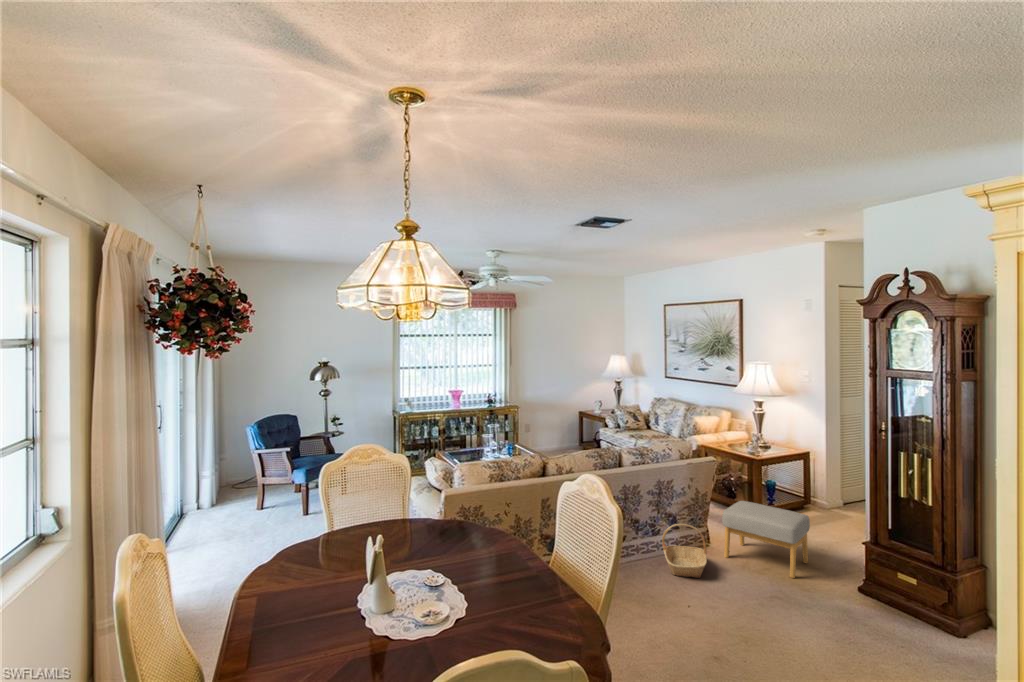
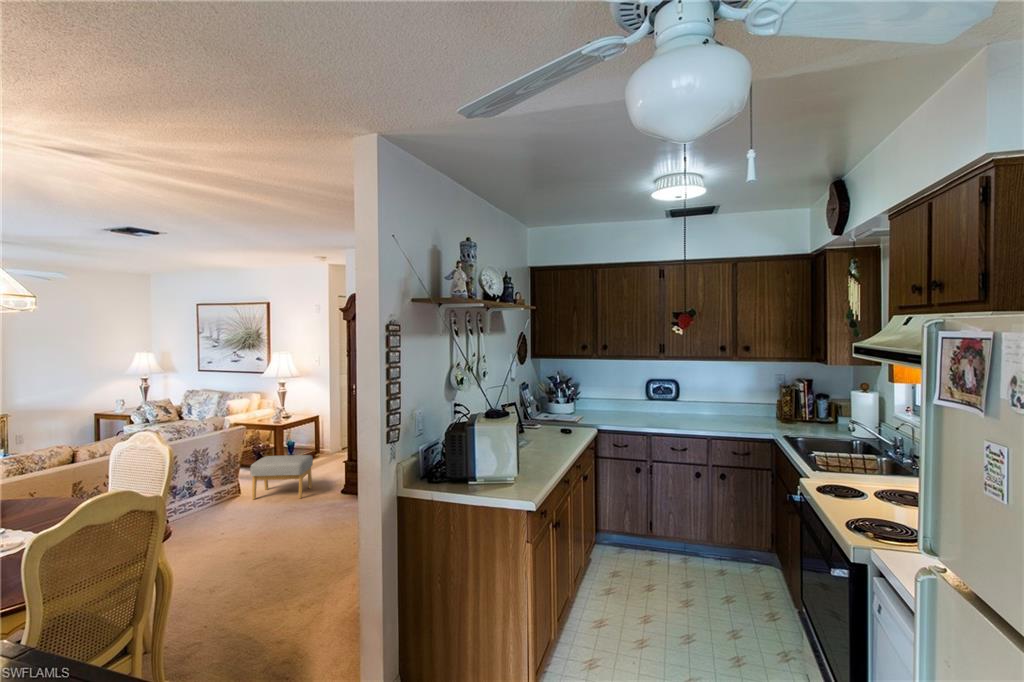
basket: present [662,524,707,578] -> none [199,479,238,520]

